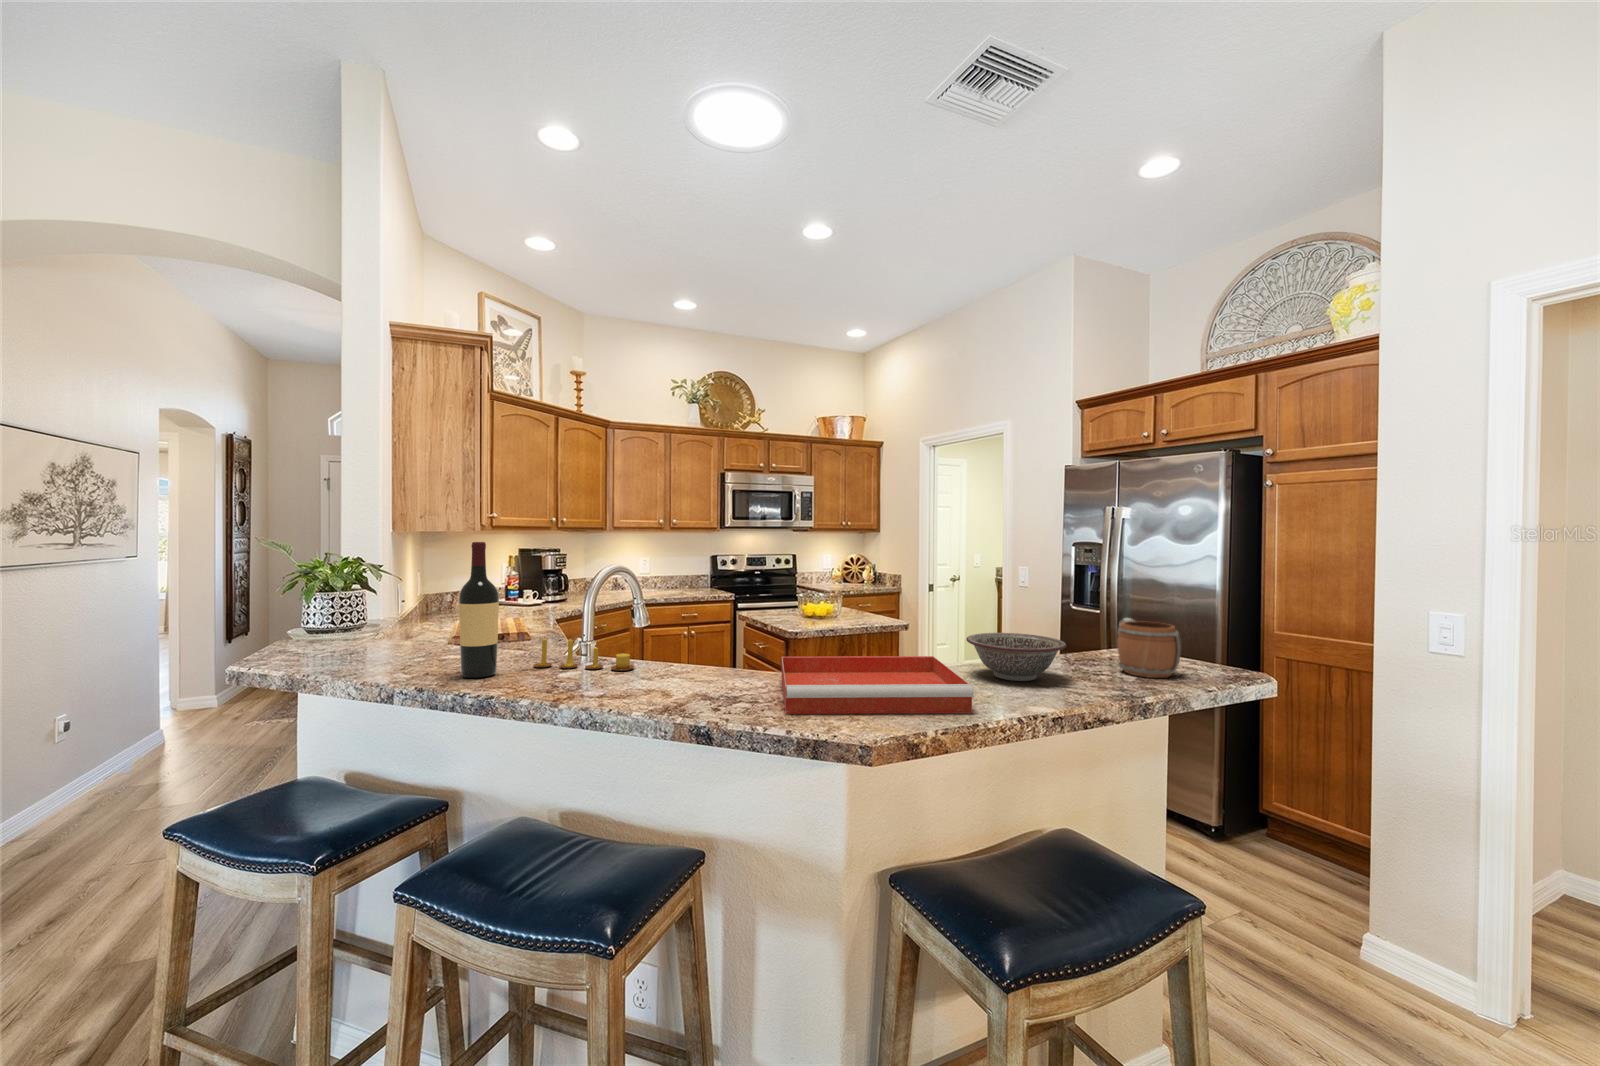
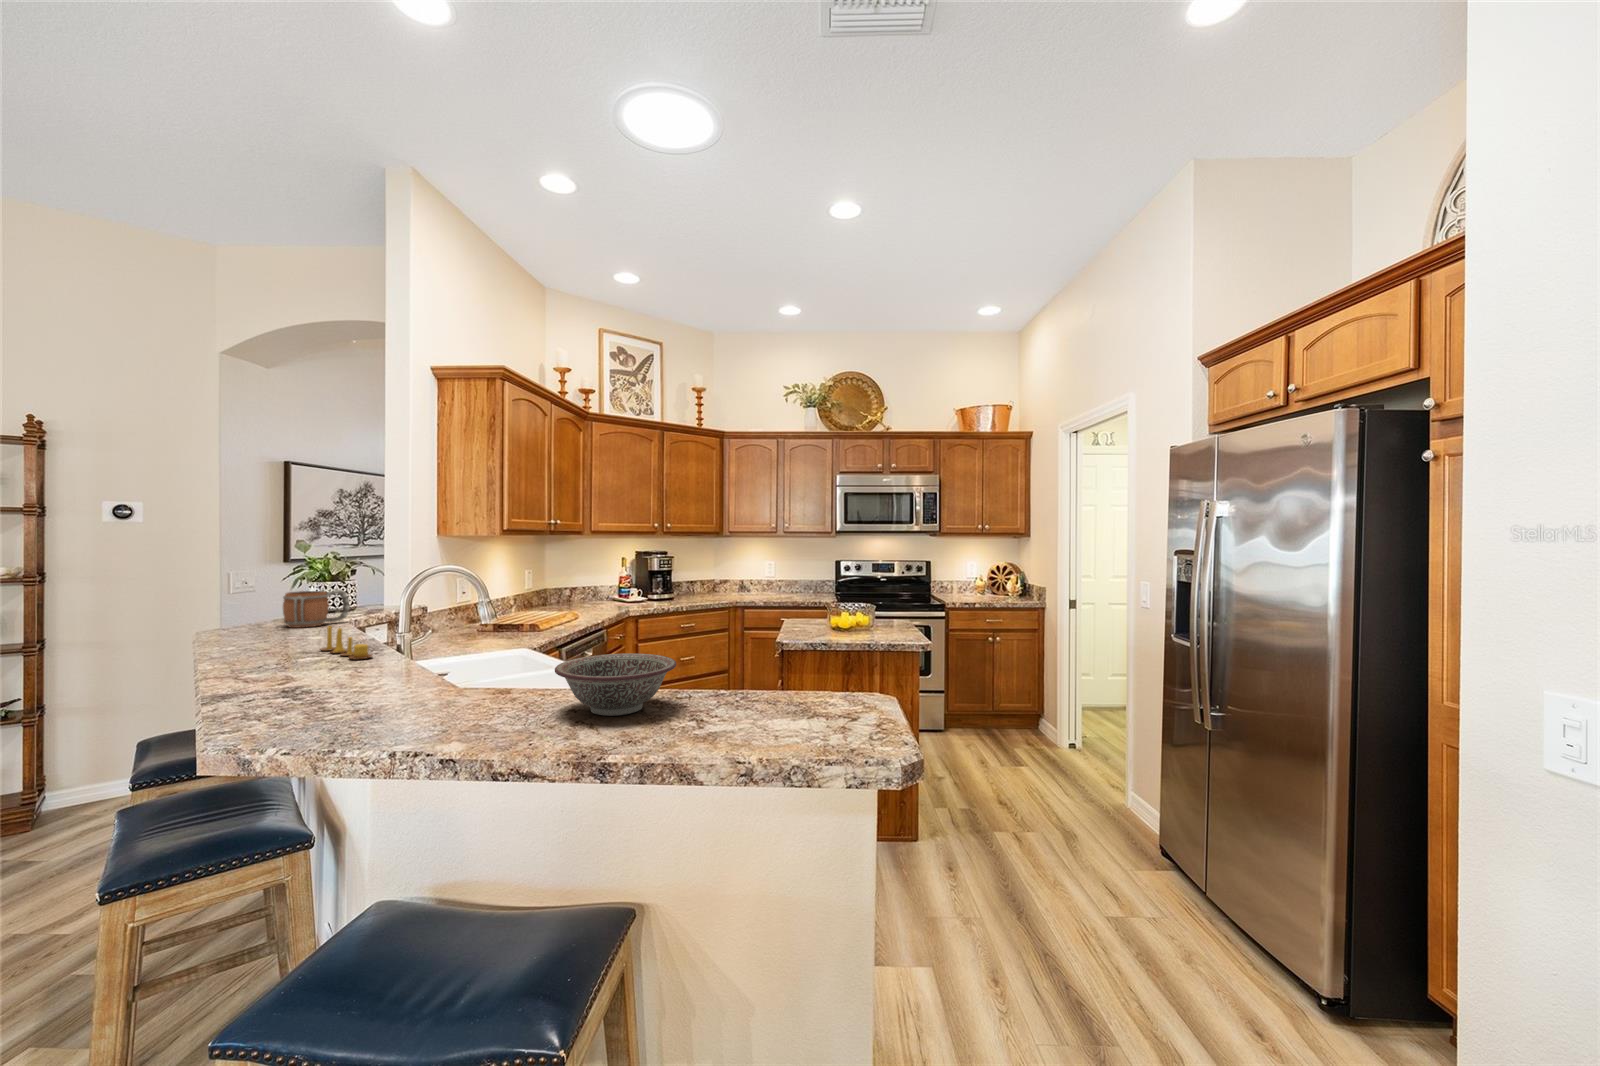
wine bottle: present [459,542,499,678] -> none [245,541,283,654]
mug: present [1117,618,1181,678] -> present [283,590,350,628]
tray: present [781,656,974,714] -> none [257,658,525,738]

